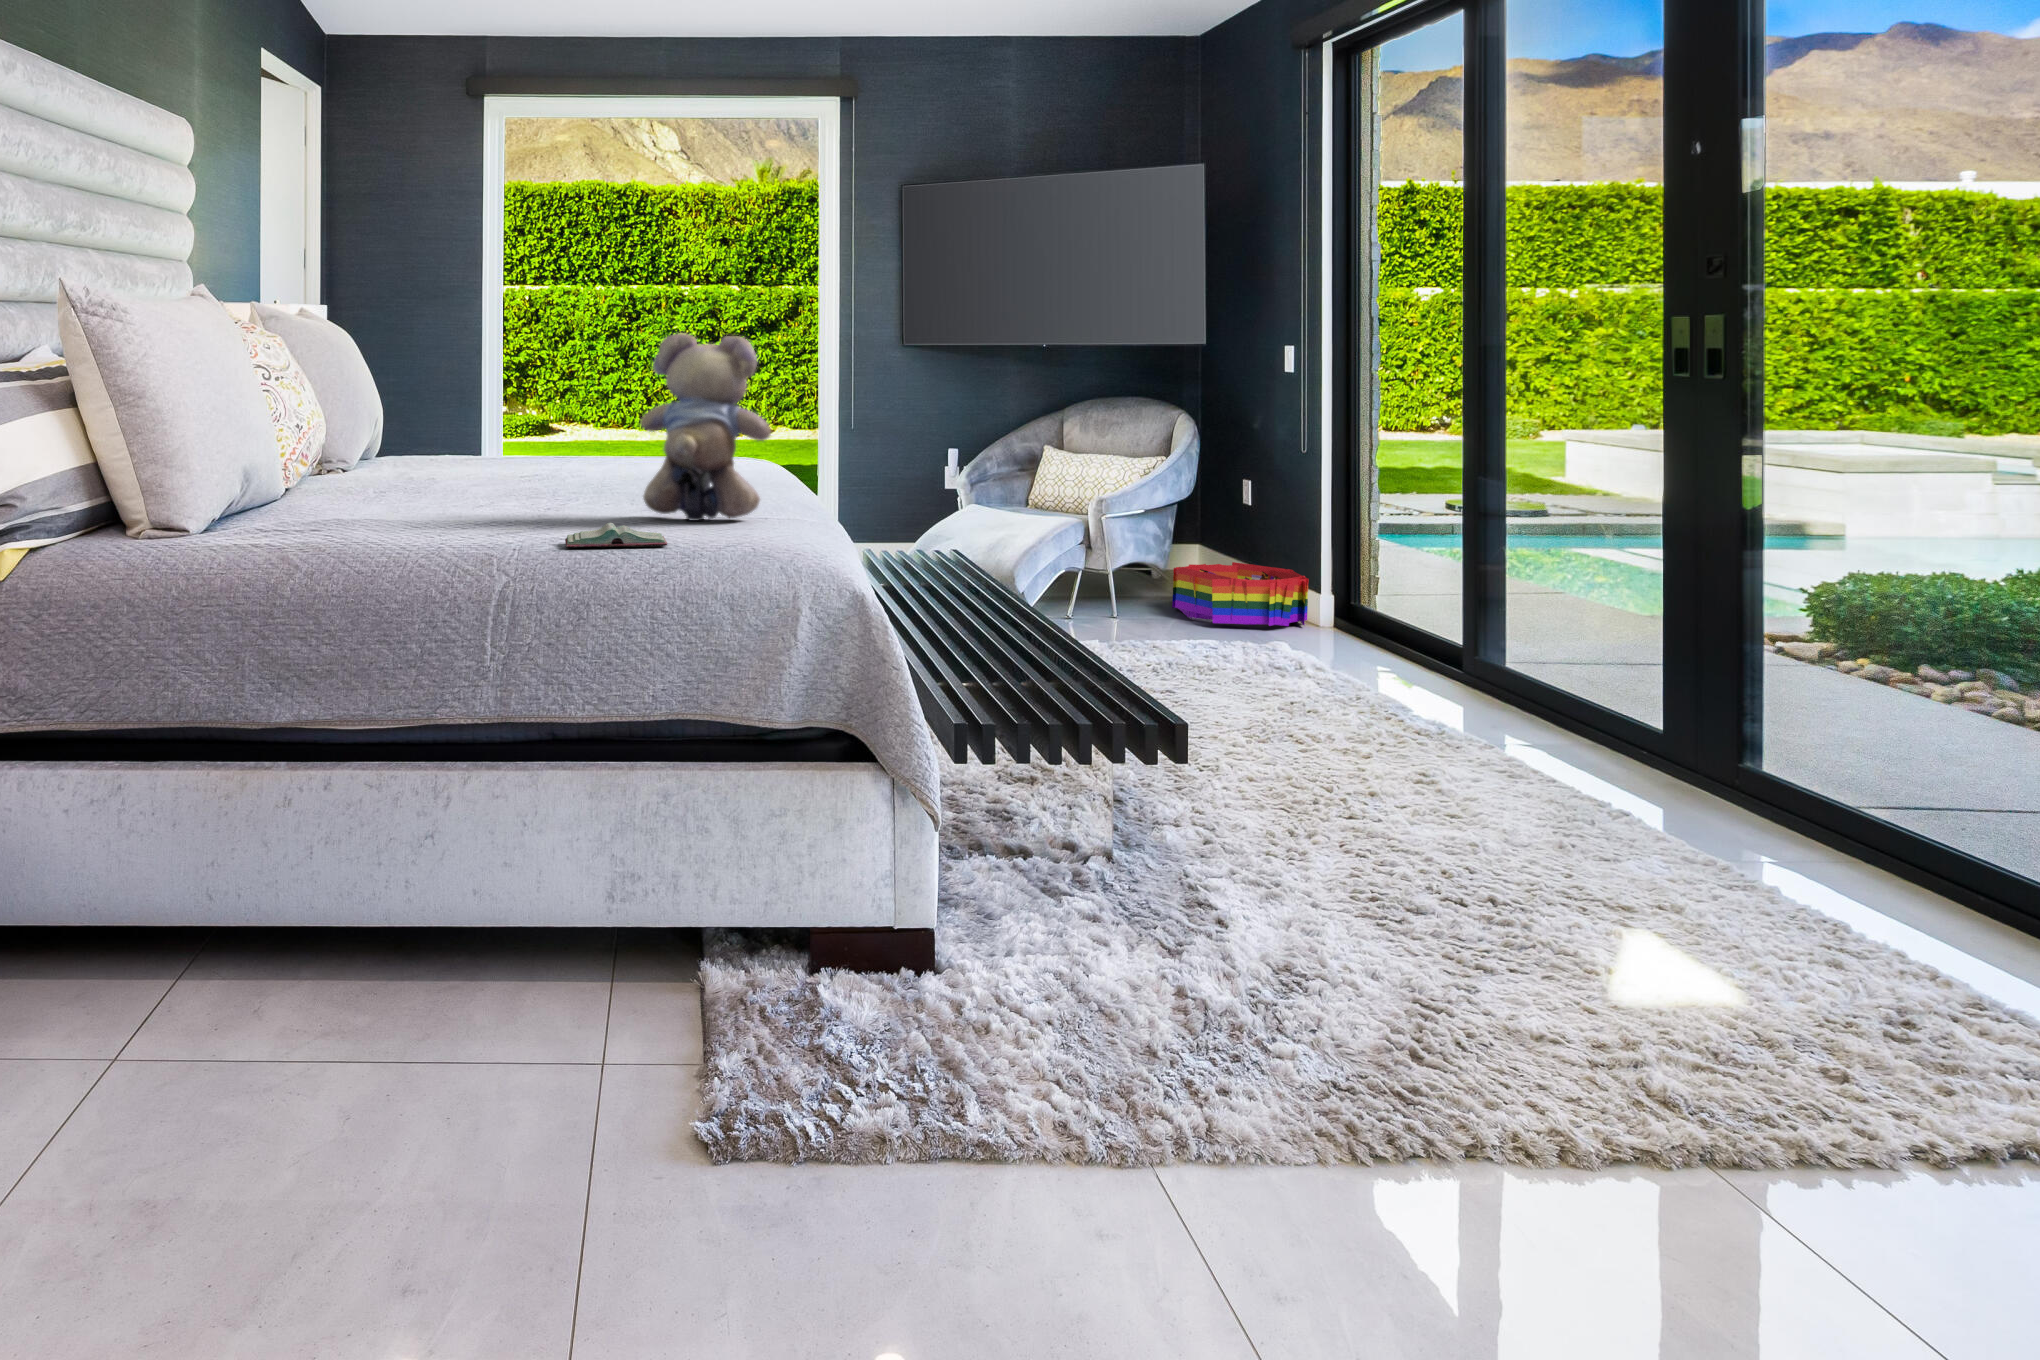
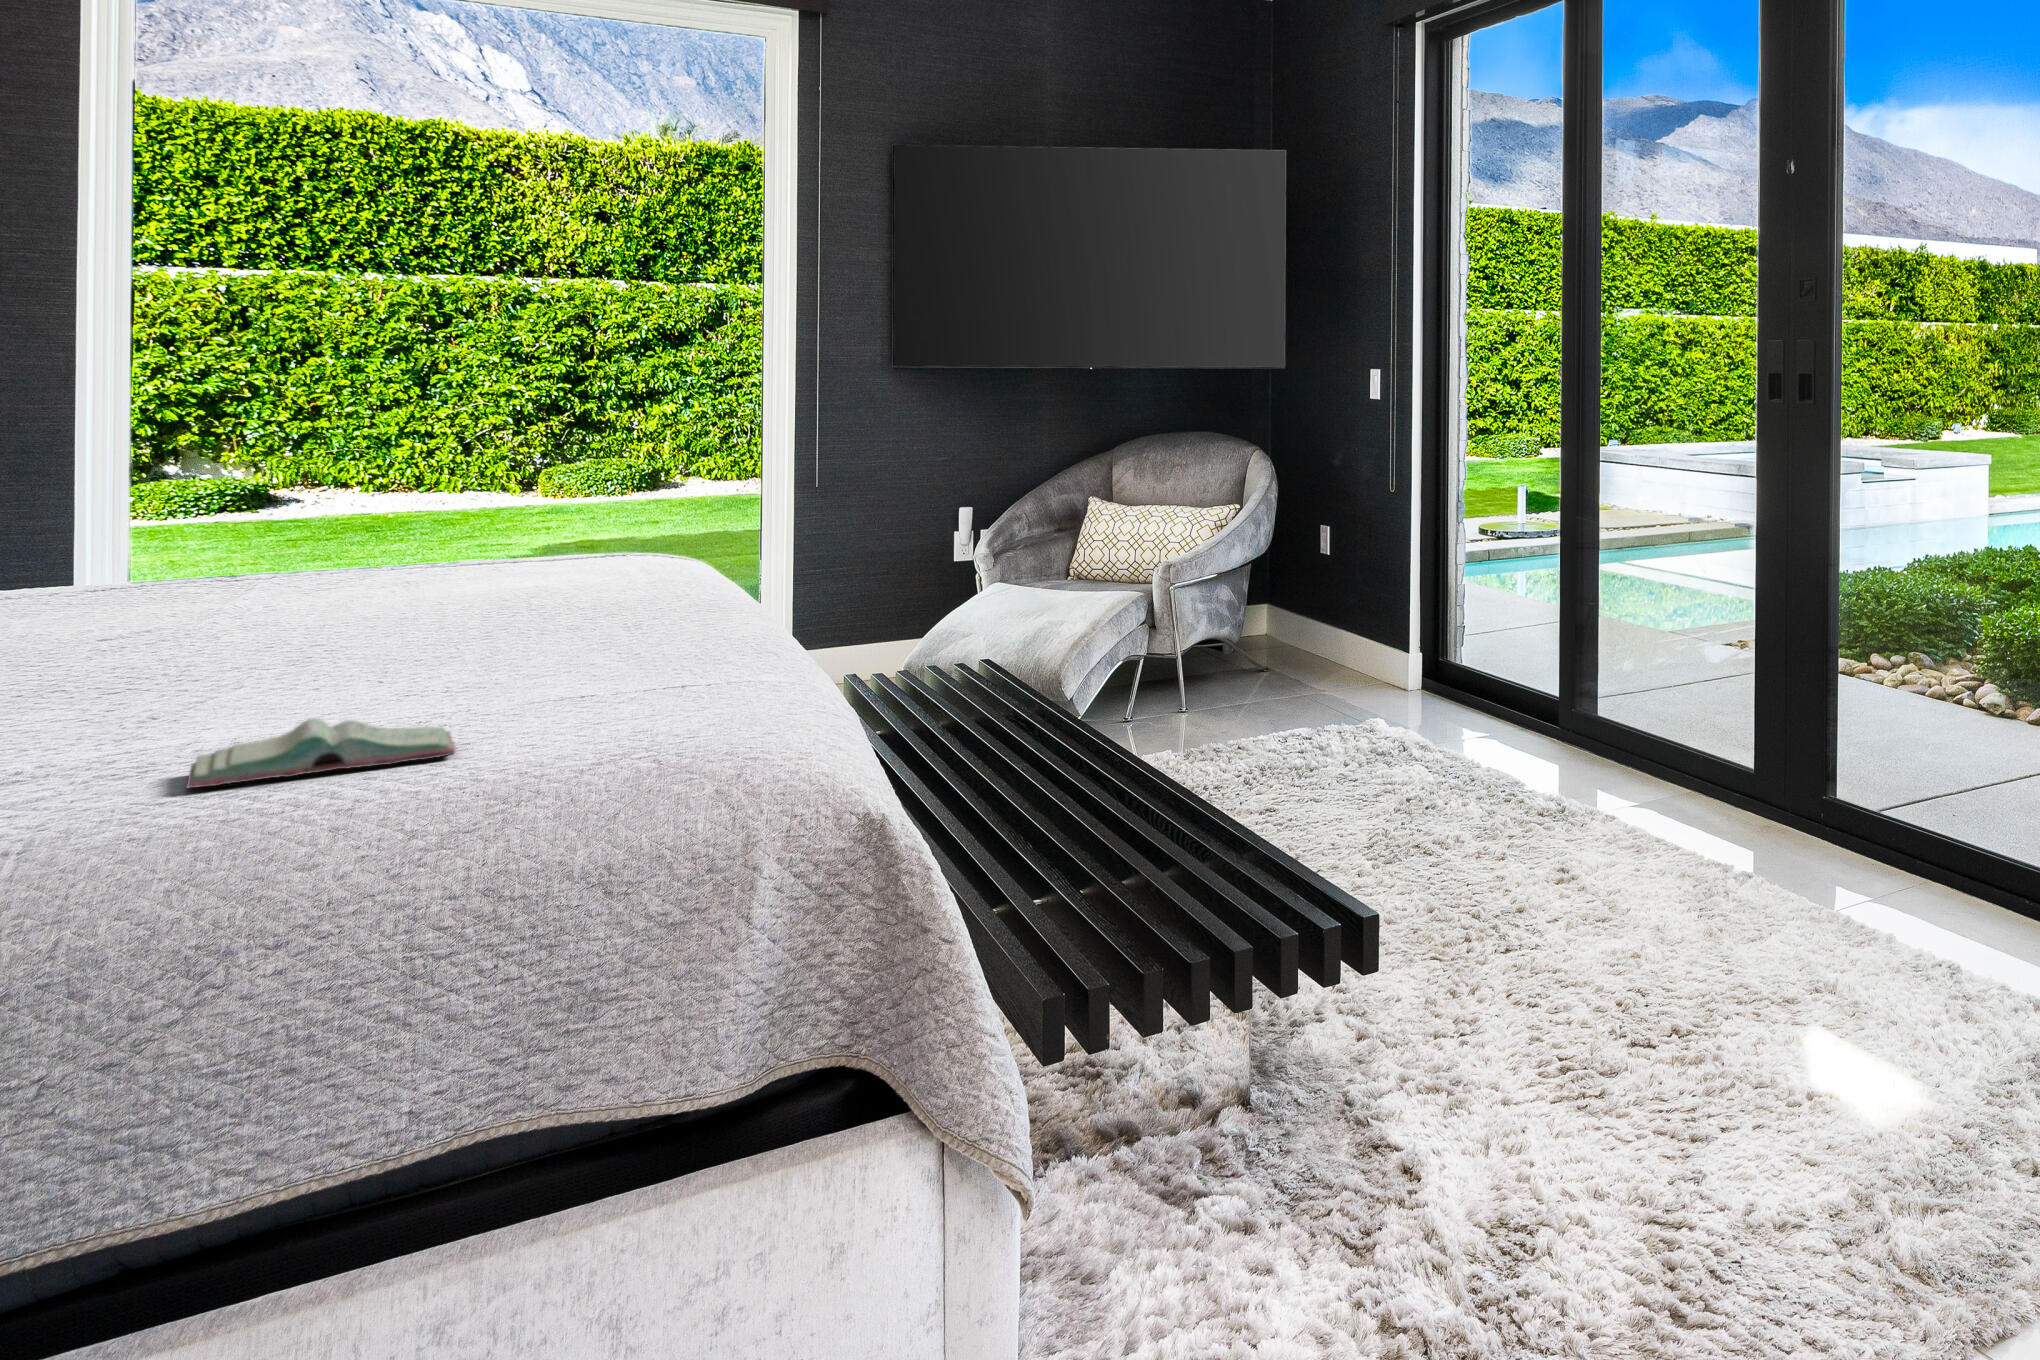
teddy bear: present [640,333,771,521] -> none [406,333,691,681]
storage bin: present [1172,562,1309,626] -> none [1249,628,1405,708]

